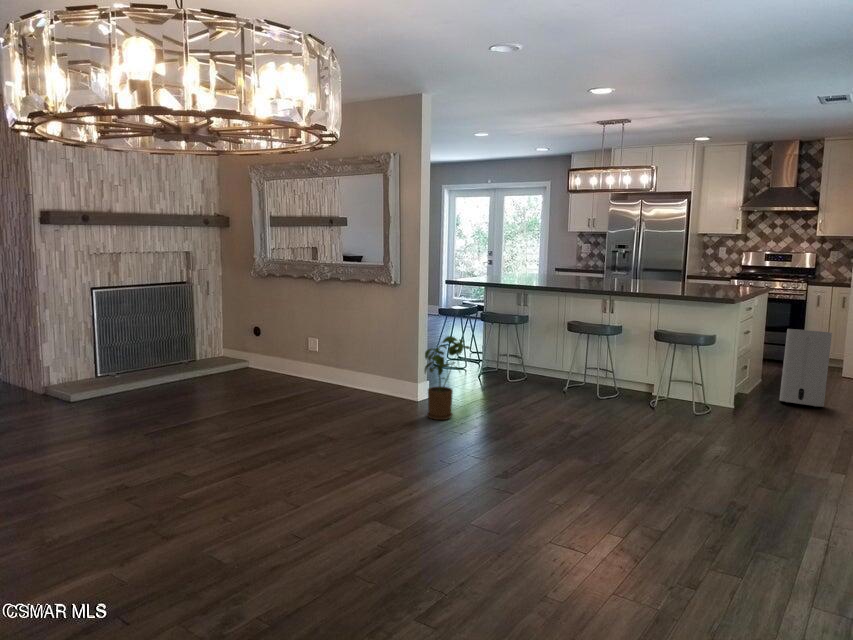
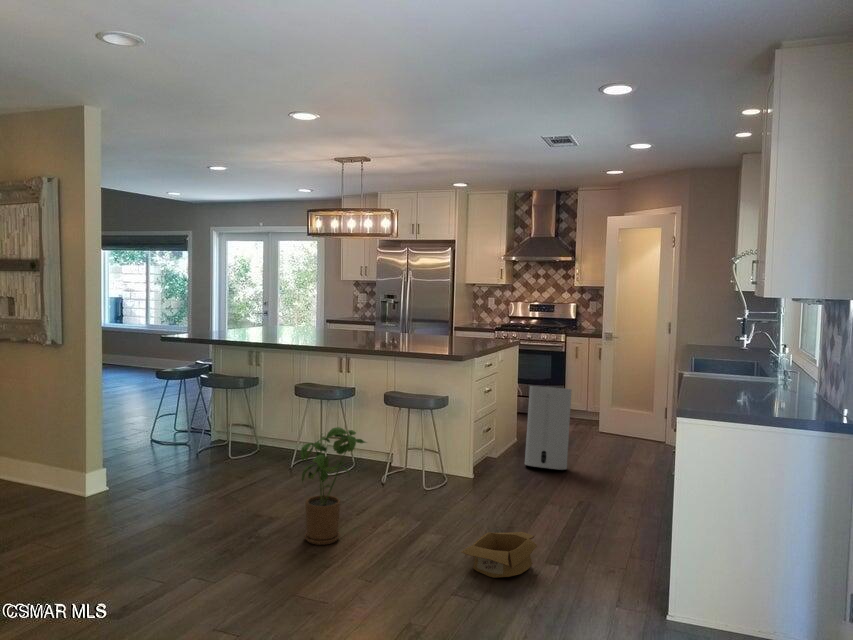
house plant: present [425,336,470,420] -> present [301,427,366,545]
cardboard box: none [760,446,828,480] -> present [461,532,537,578]

